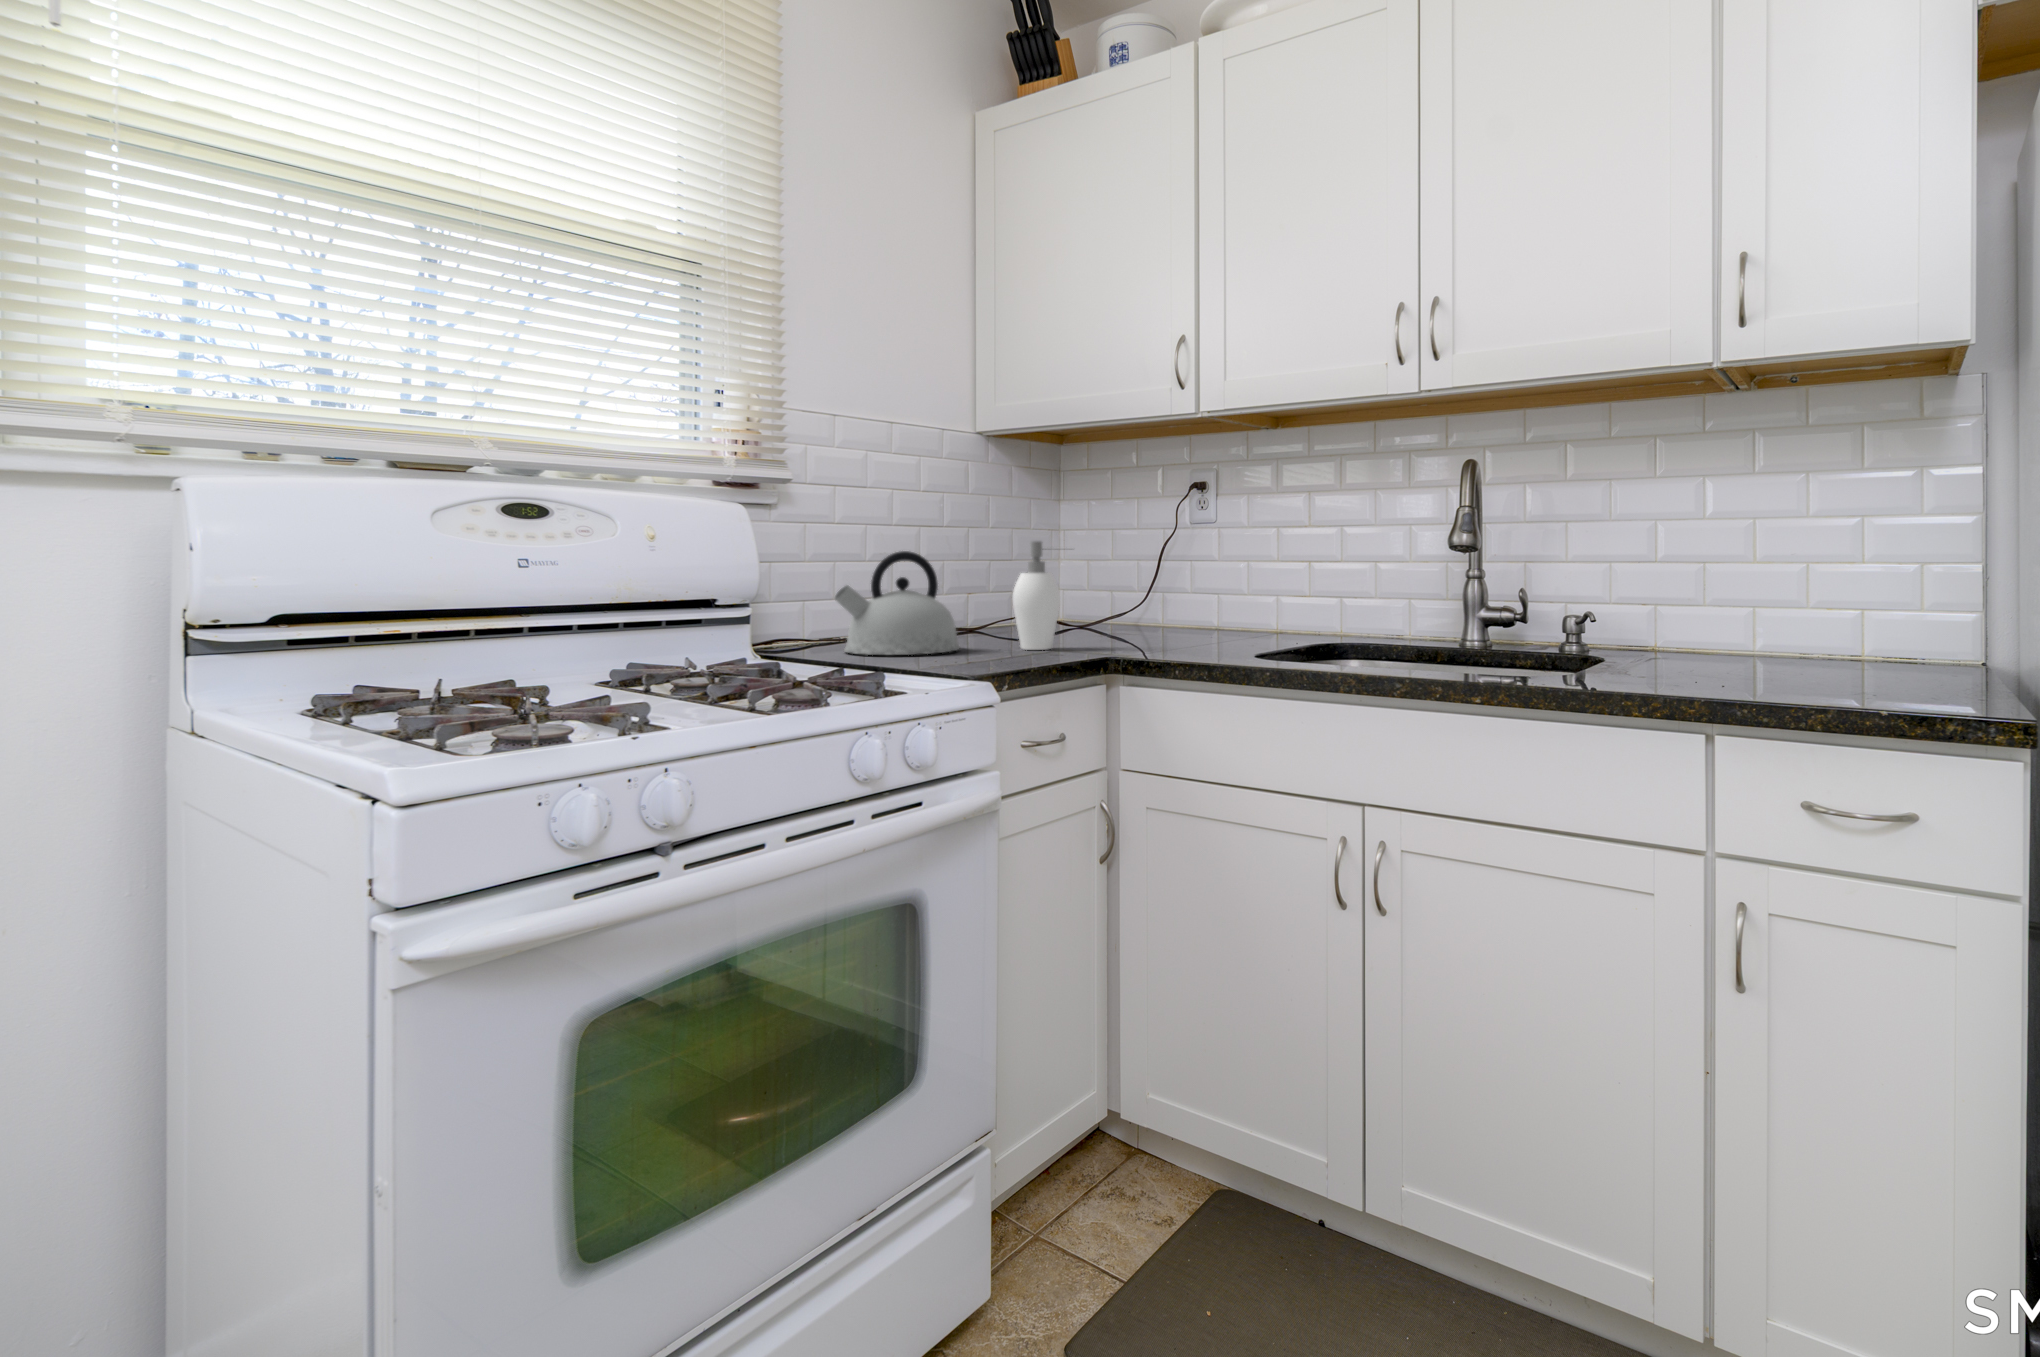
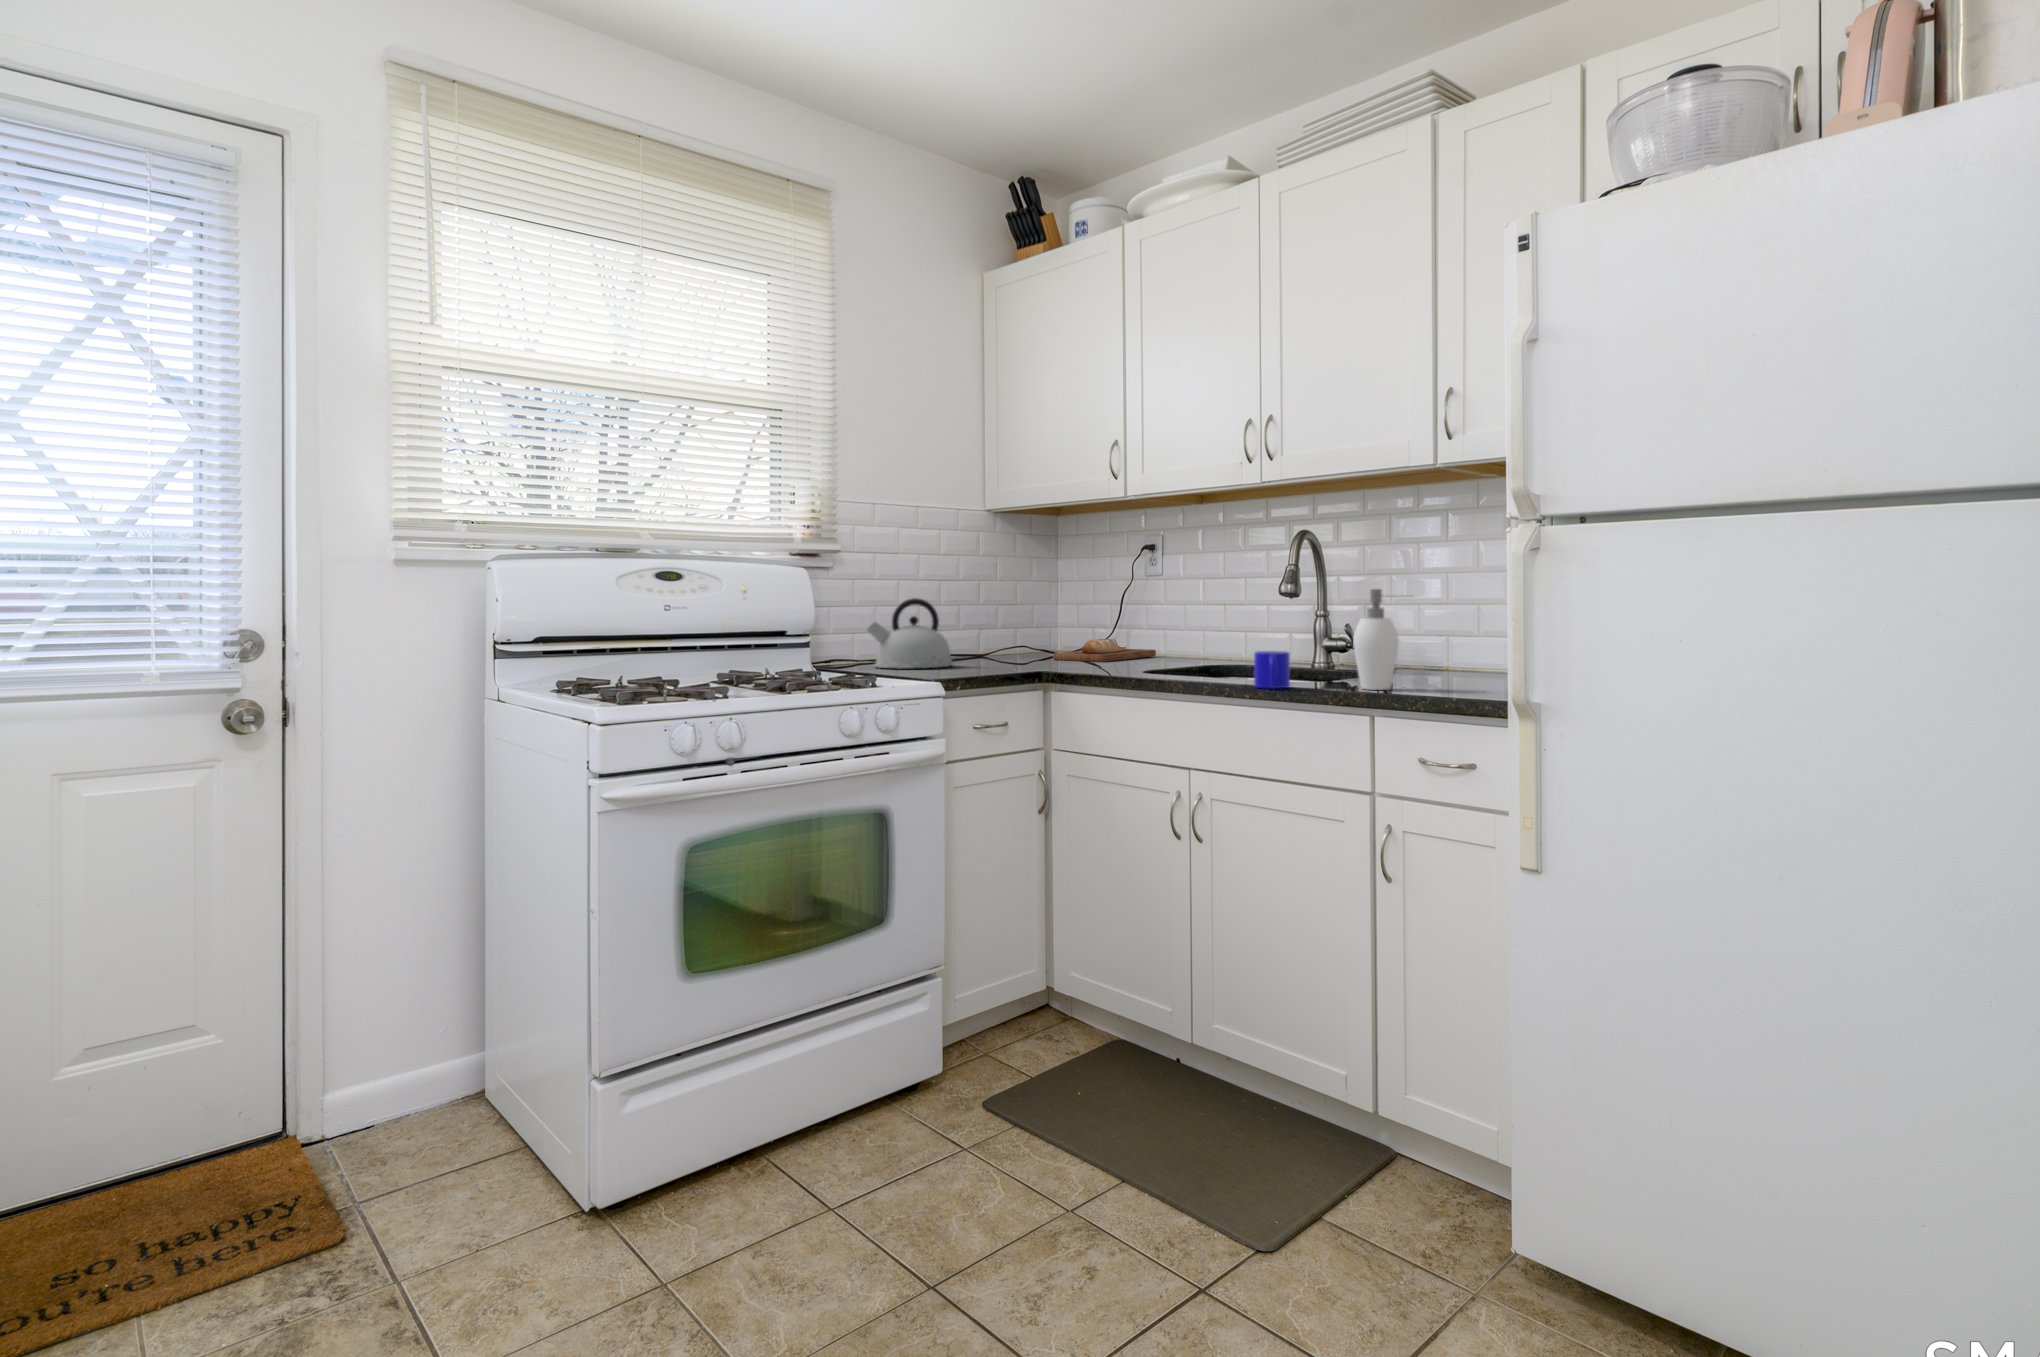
soap dispenser: present [1013,541,1060,650] -> present [1353,589,1399,690]
bread loaf: none [1073,605,1194,639] -> present [1053,639,1156,662]
mug: none [1493,629,1550,687] -> present [1254,651,1290,689]

